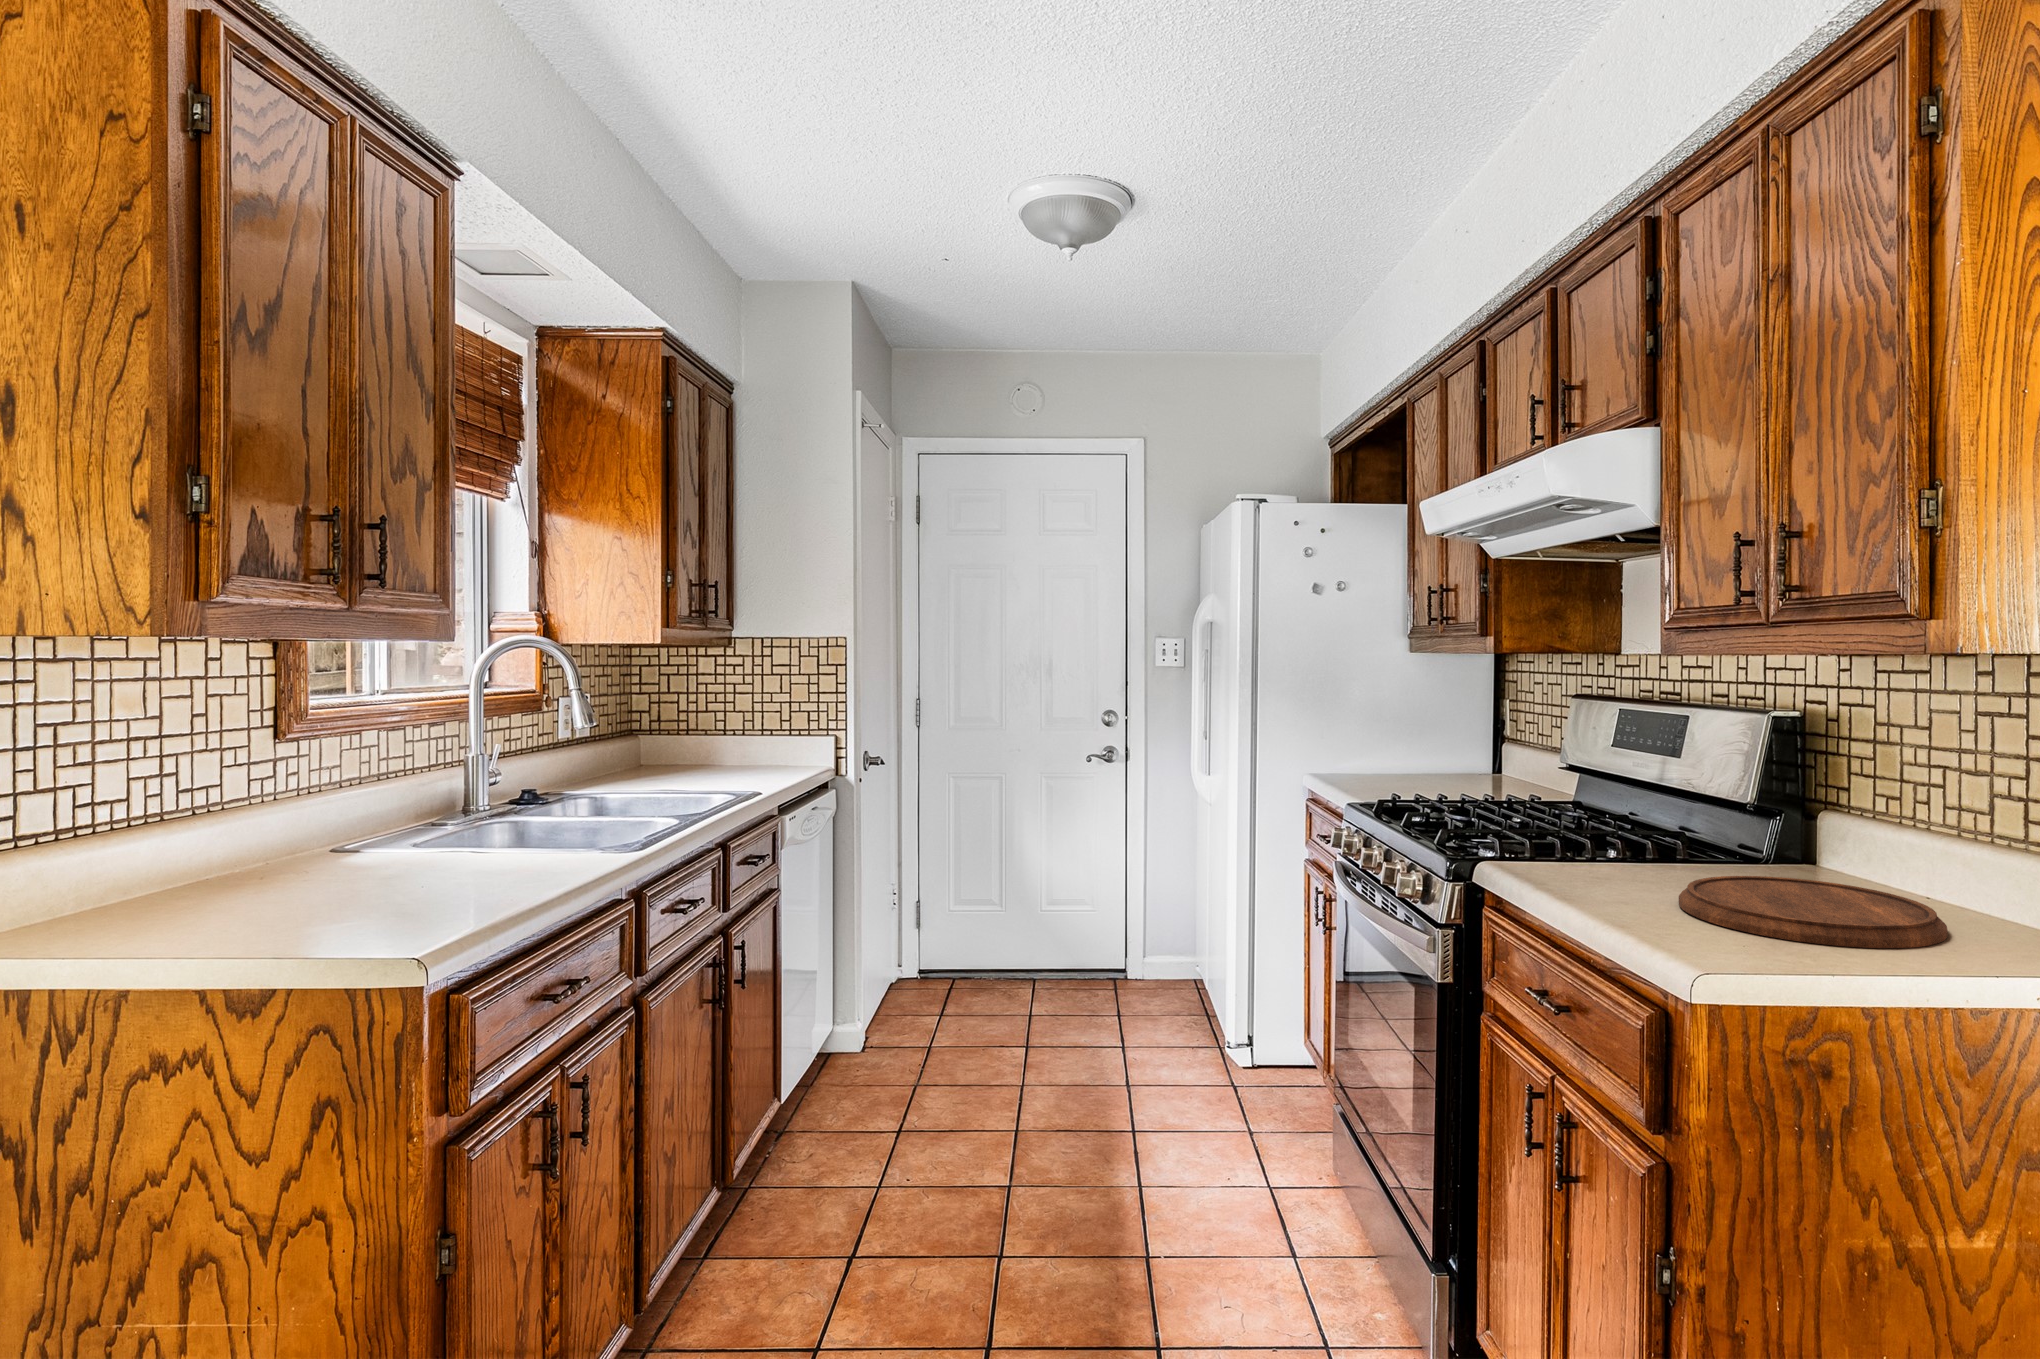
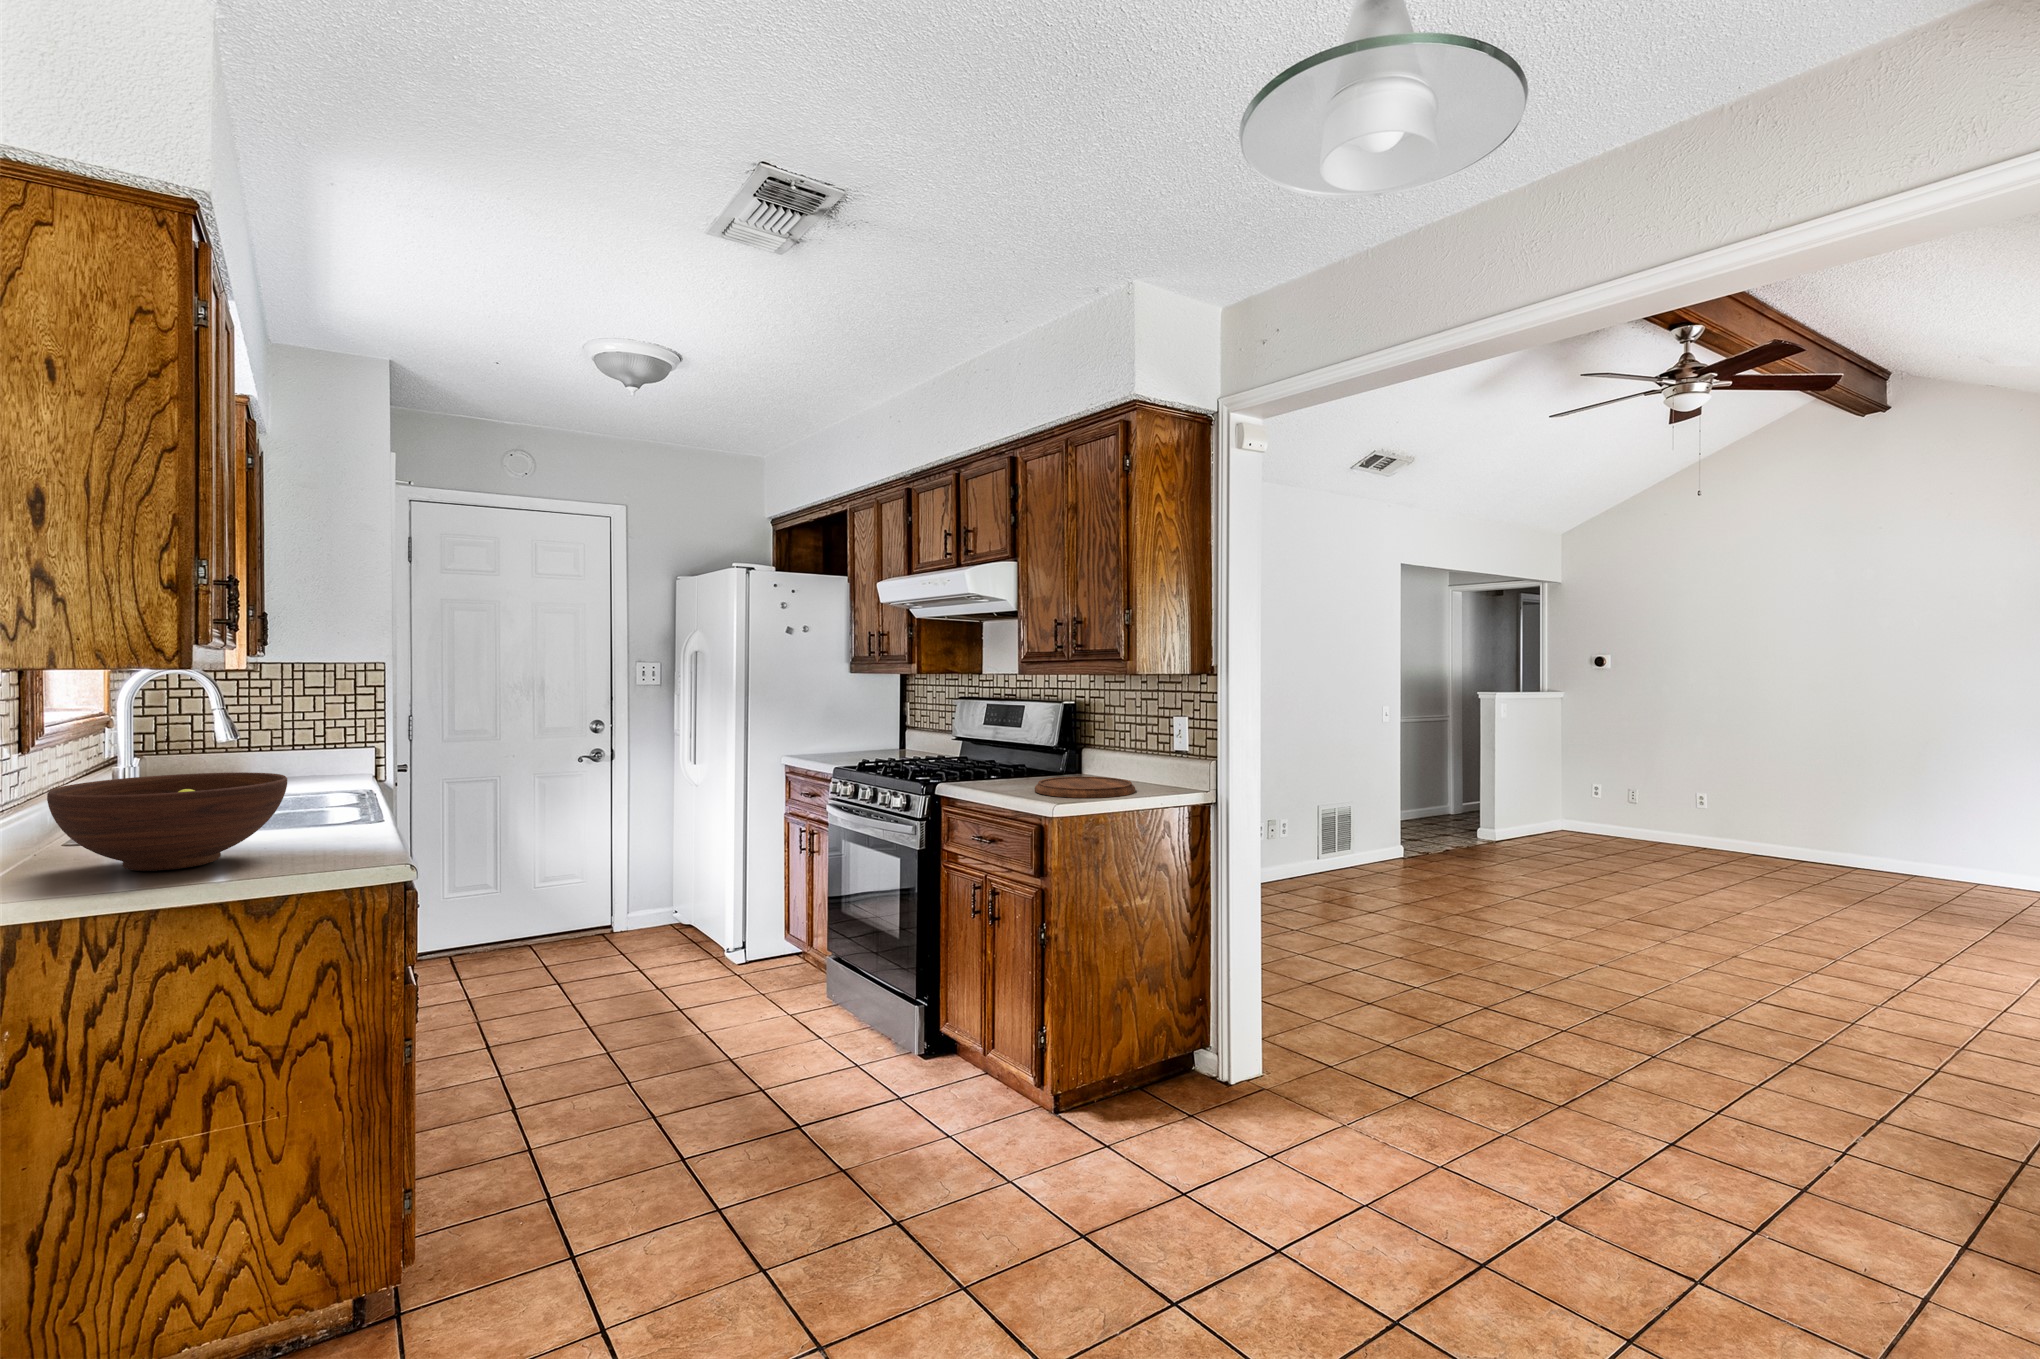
fruit bowl: none [207,766,479,892] -> present [47,772,287,871]

